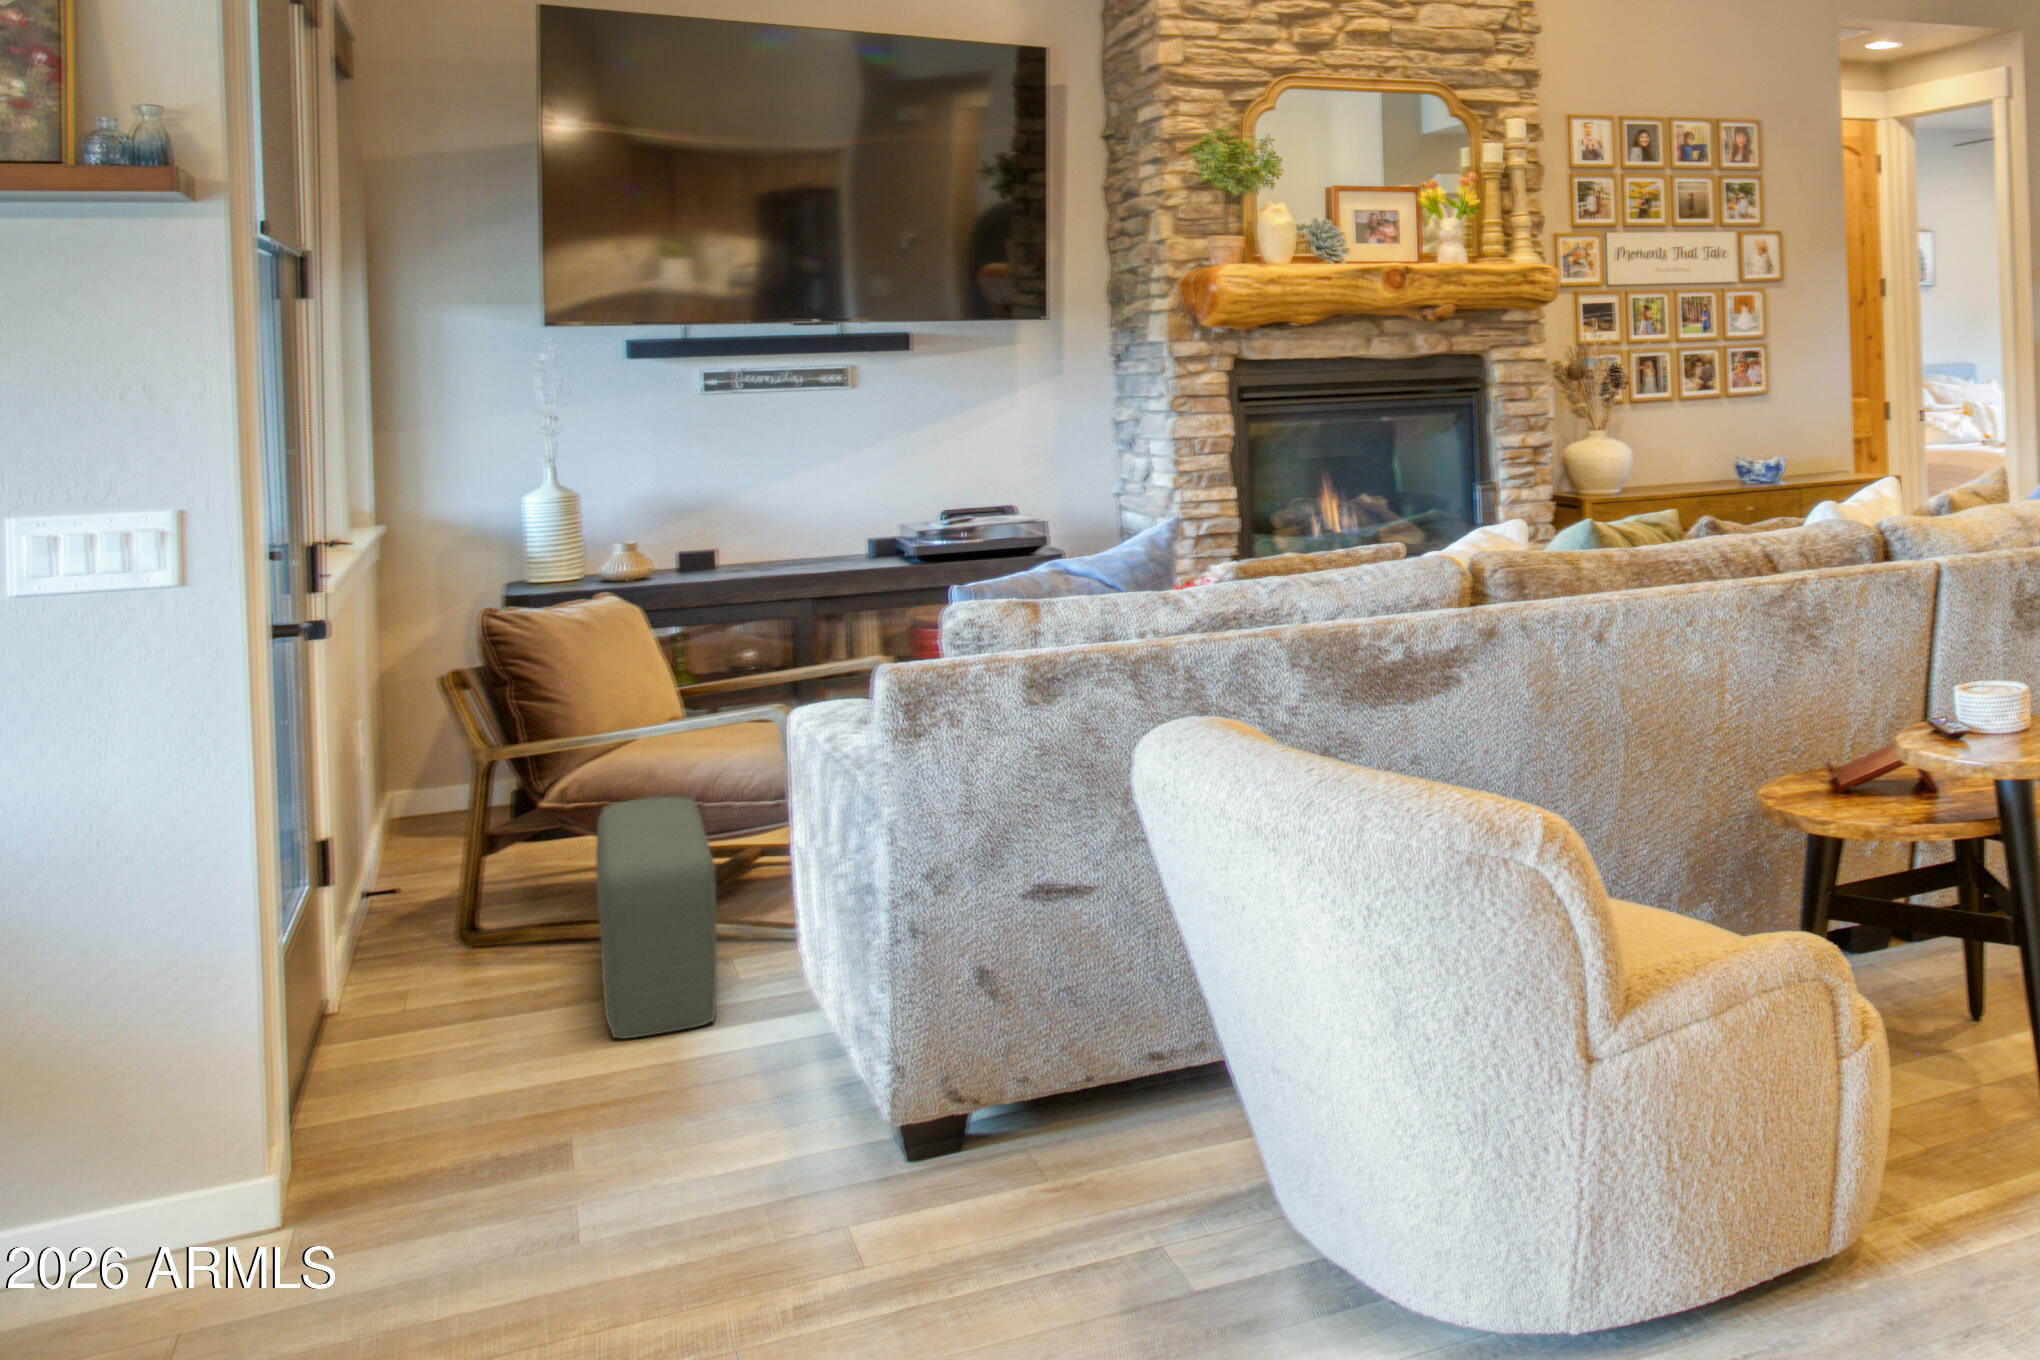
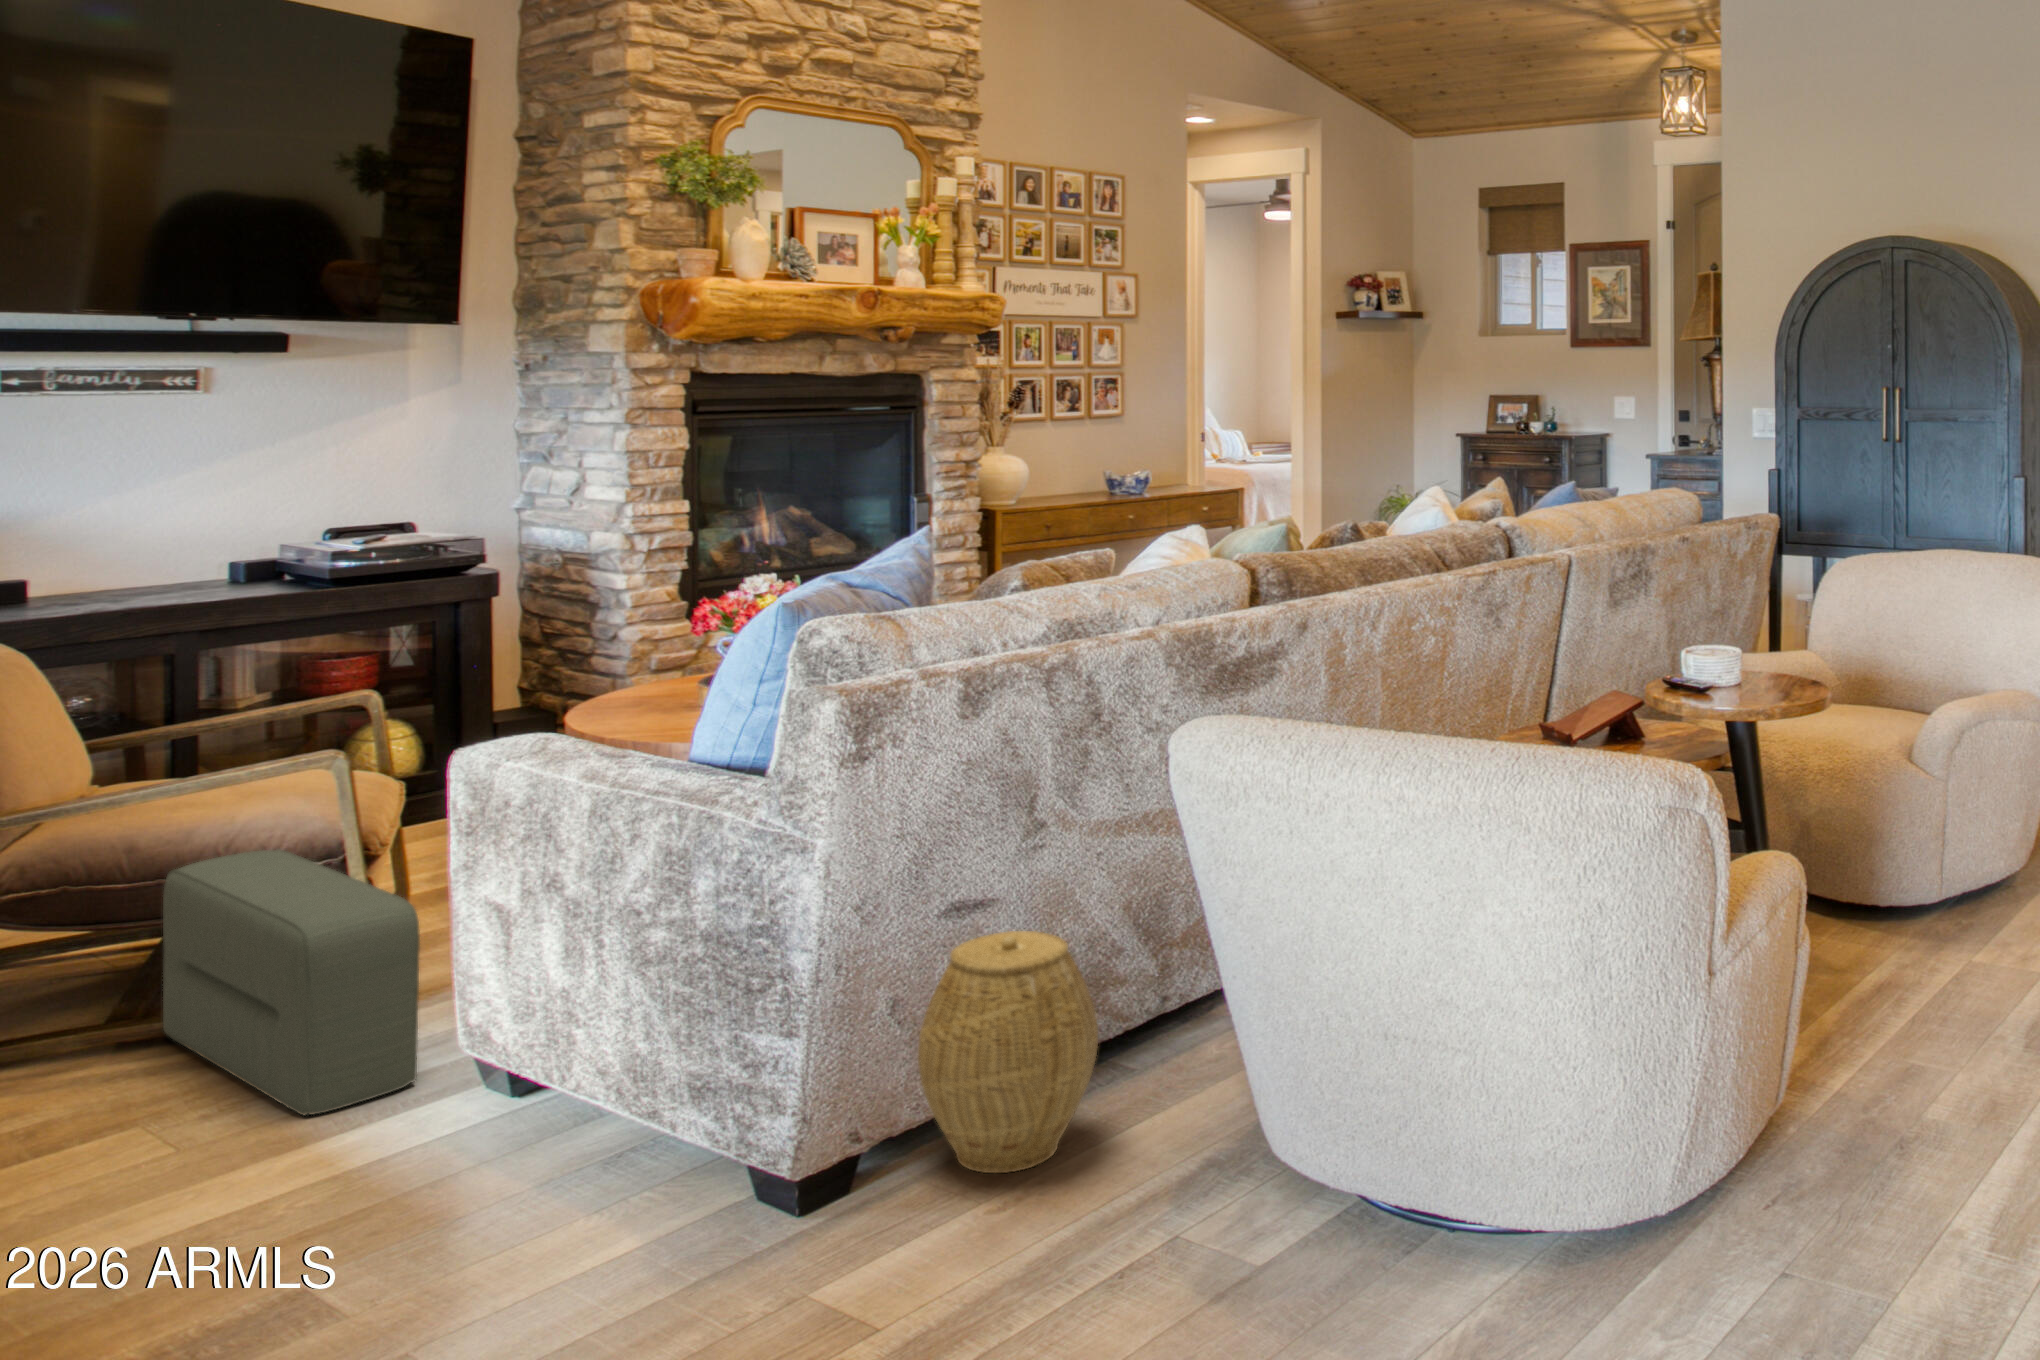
woven basket: none [975,945,1169,1207] -> present [917,931,1098,1173]

